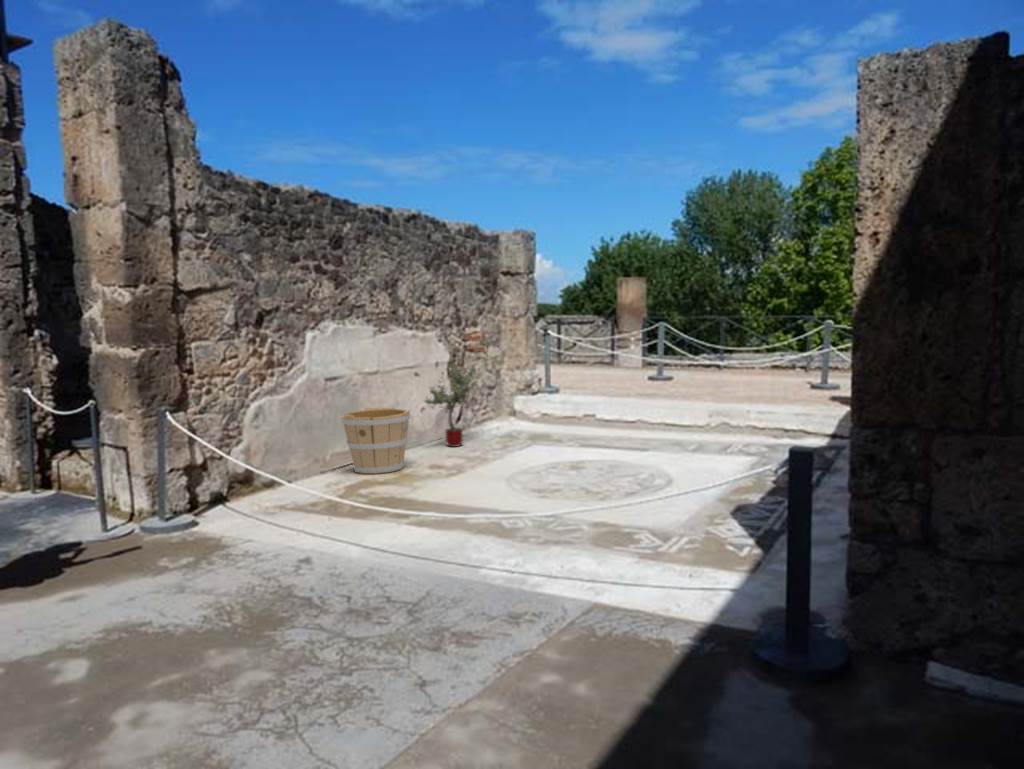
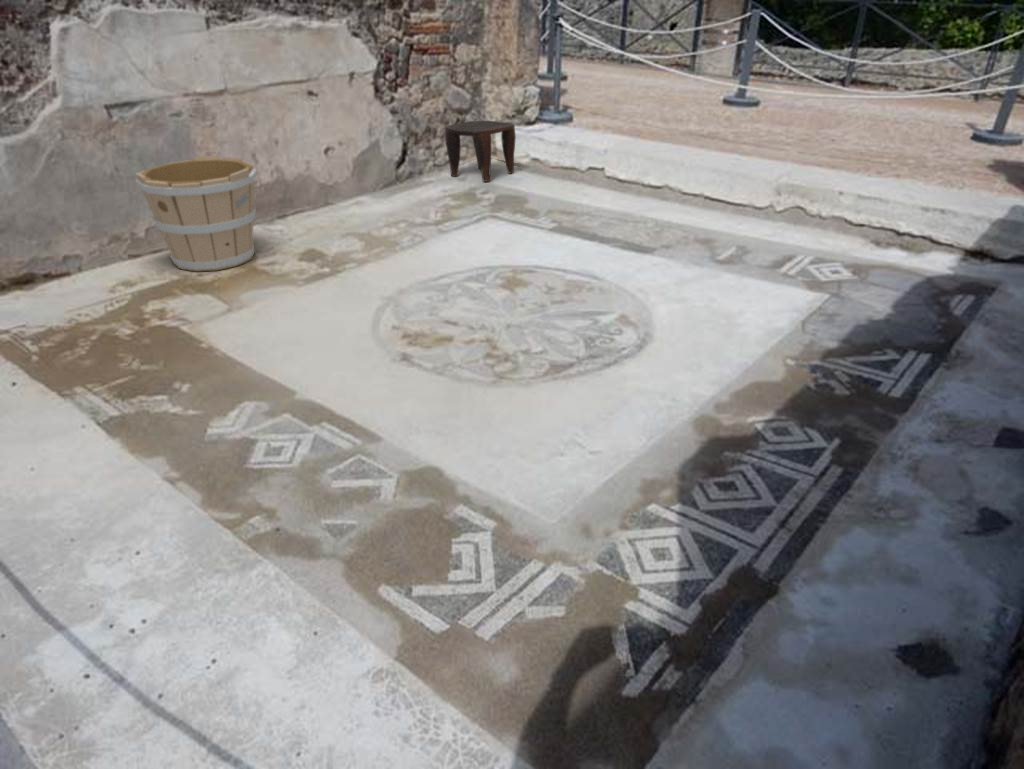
potted tree: present [425,358,477,447] -> none [311,68,409,215]
stool: none [485,393,530,429] -> present [445,121,516,182]

